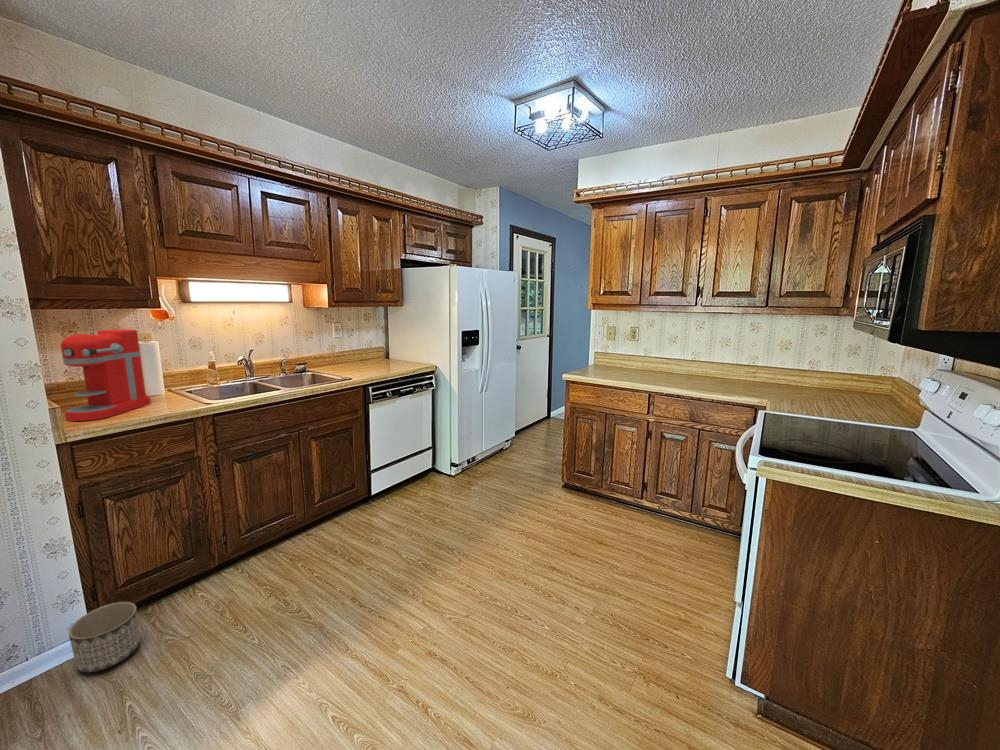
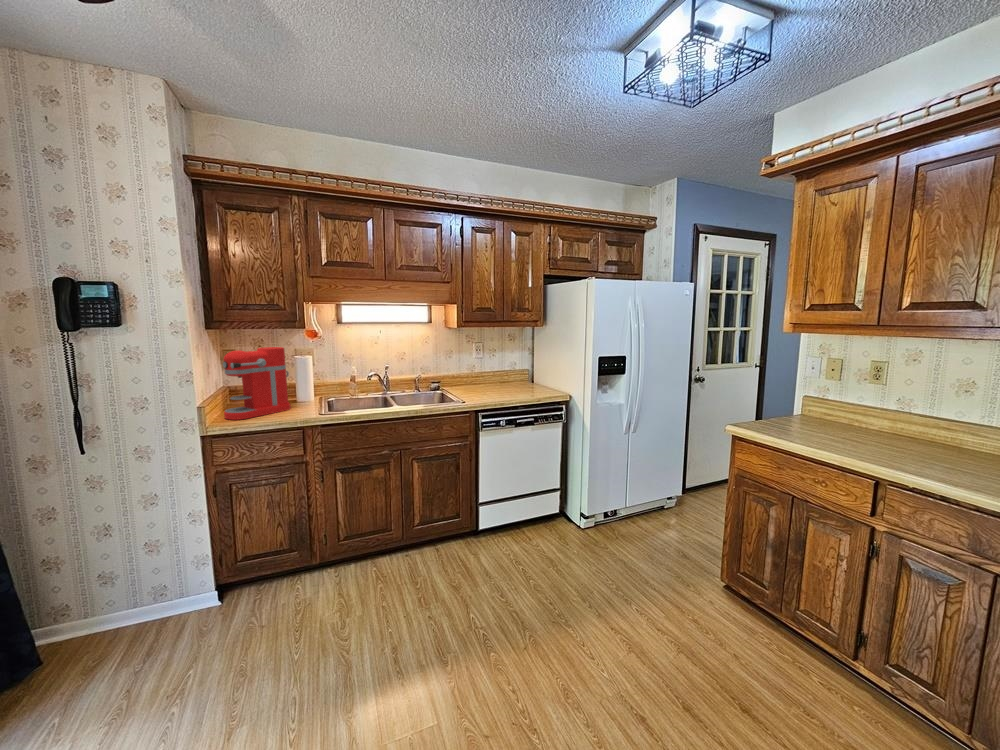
planter: present [69,602,140,672] -> none [185,574,237,630]

